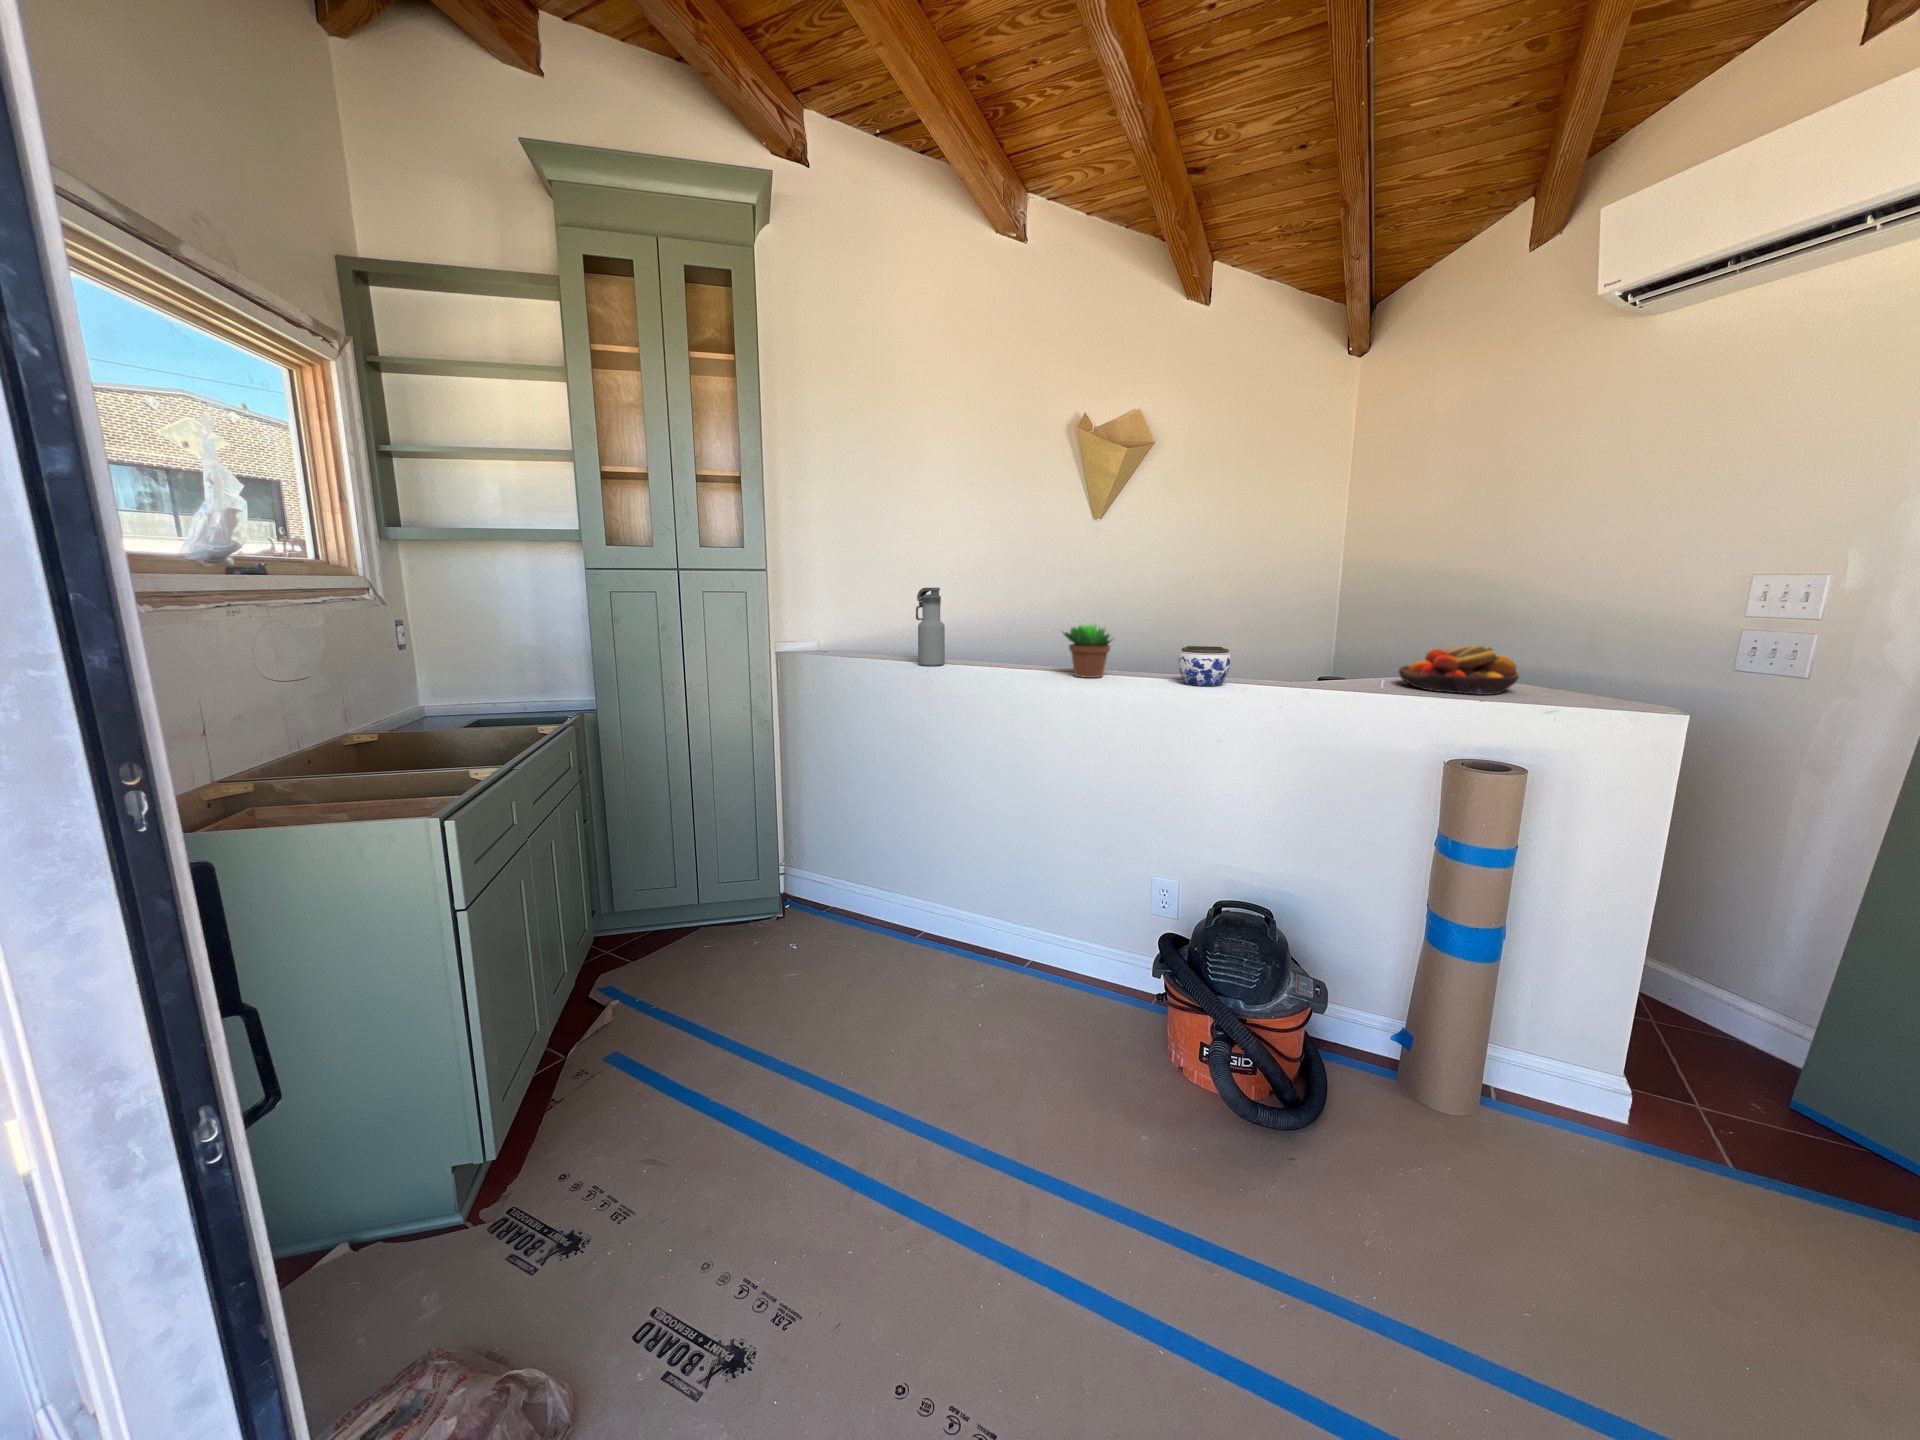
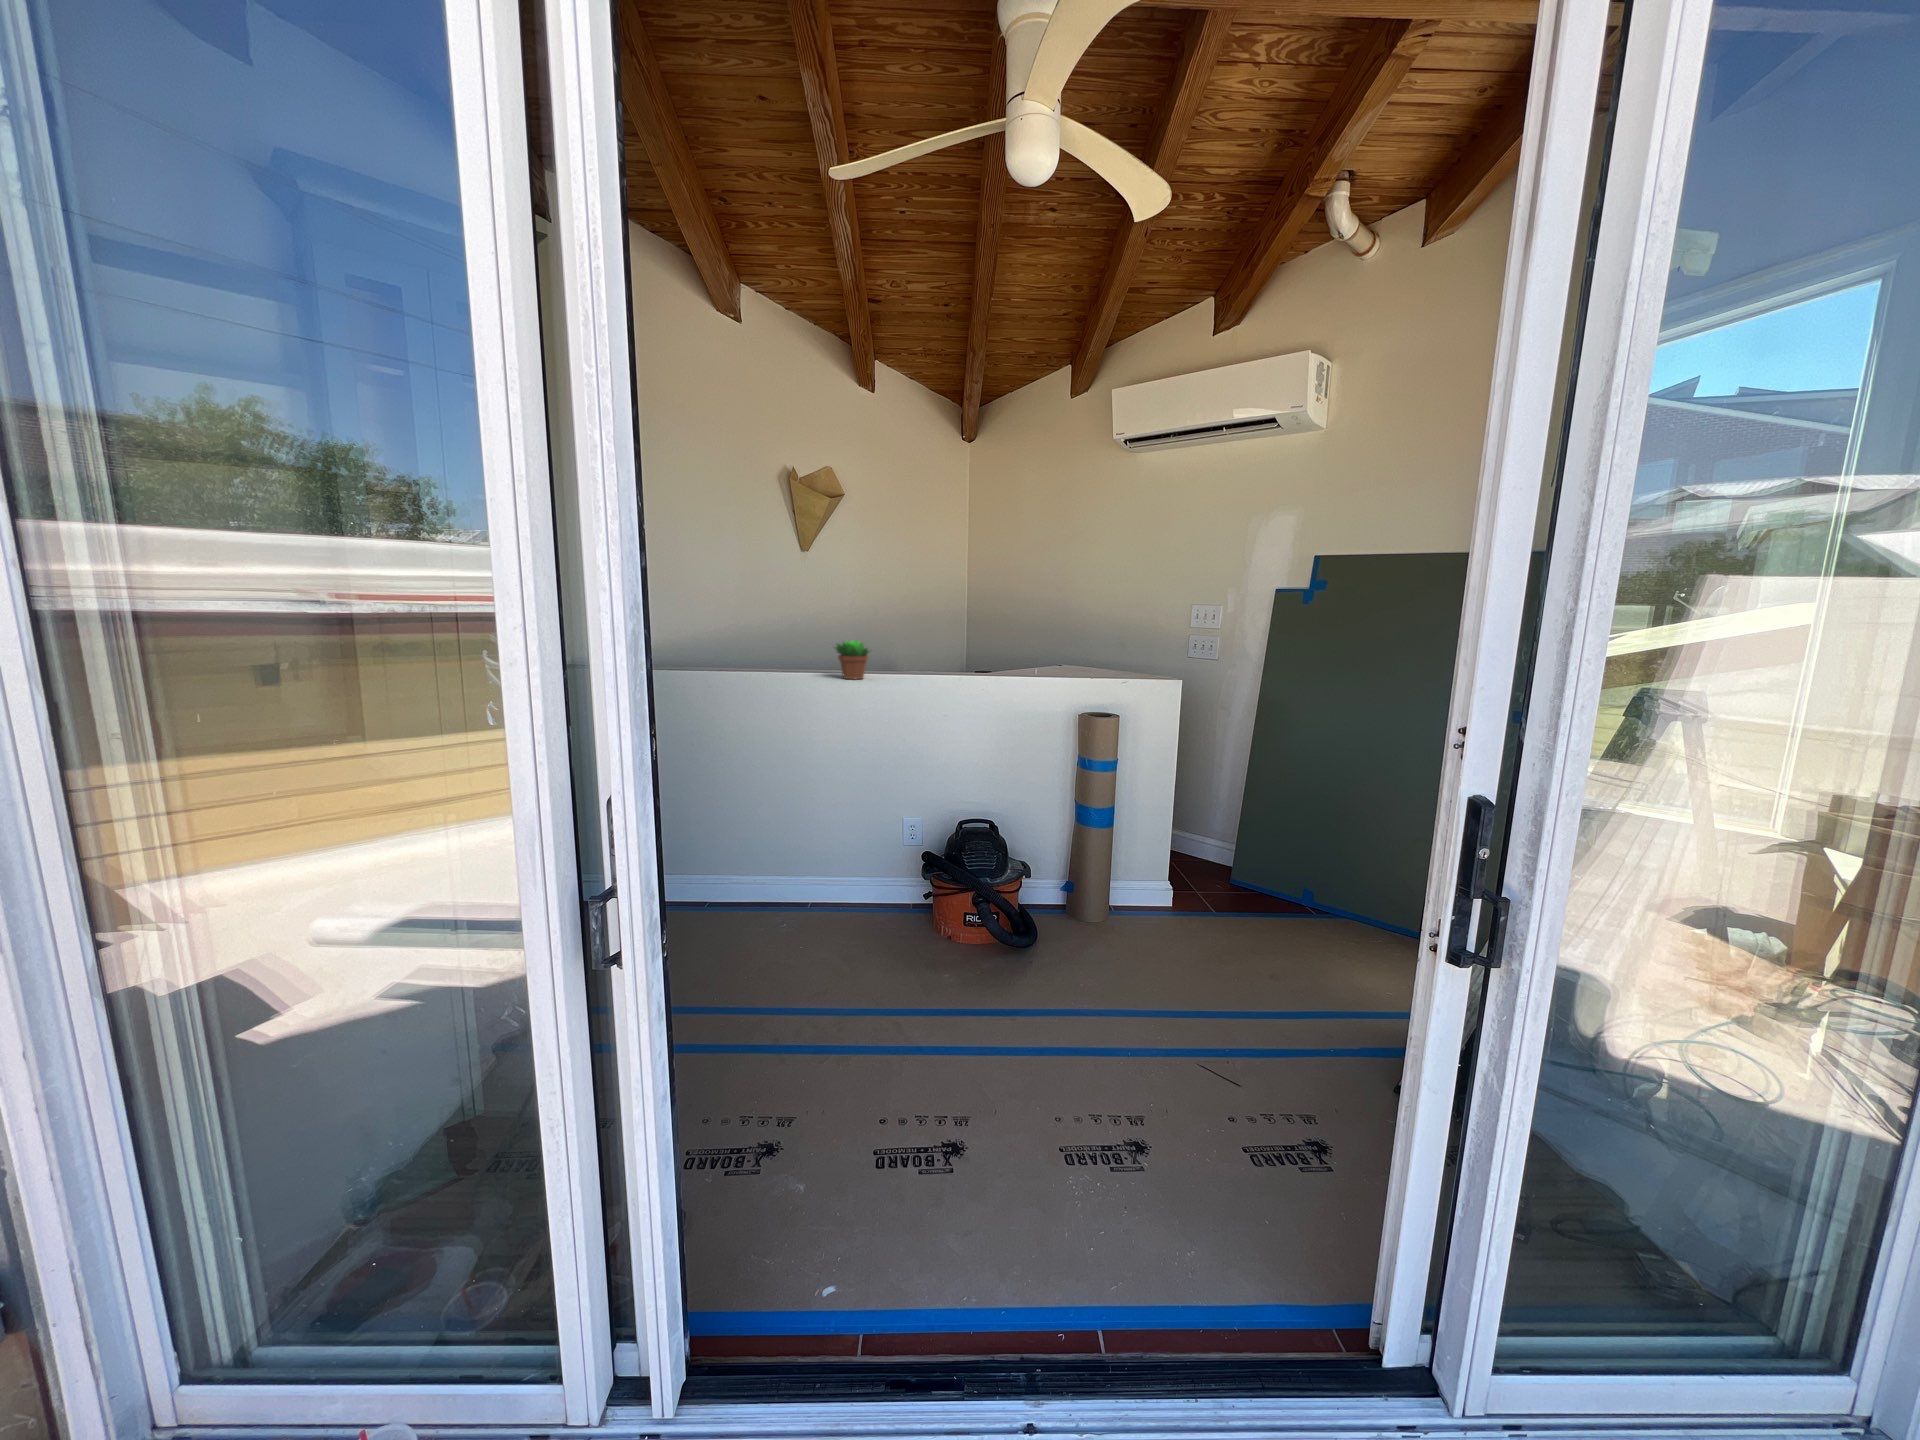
water bottle: present [916,588,945,666] -> none [698,611,724,677]
jar: present [1178,646,1231,686] -> none [919,654,953,681]
fruit bowl: present [1399,646,1519,695] -> none [1040,649,1101,678]

